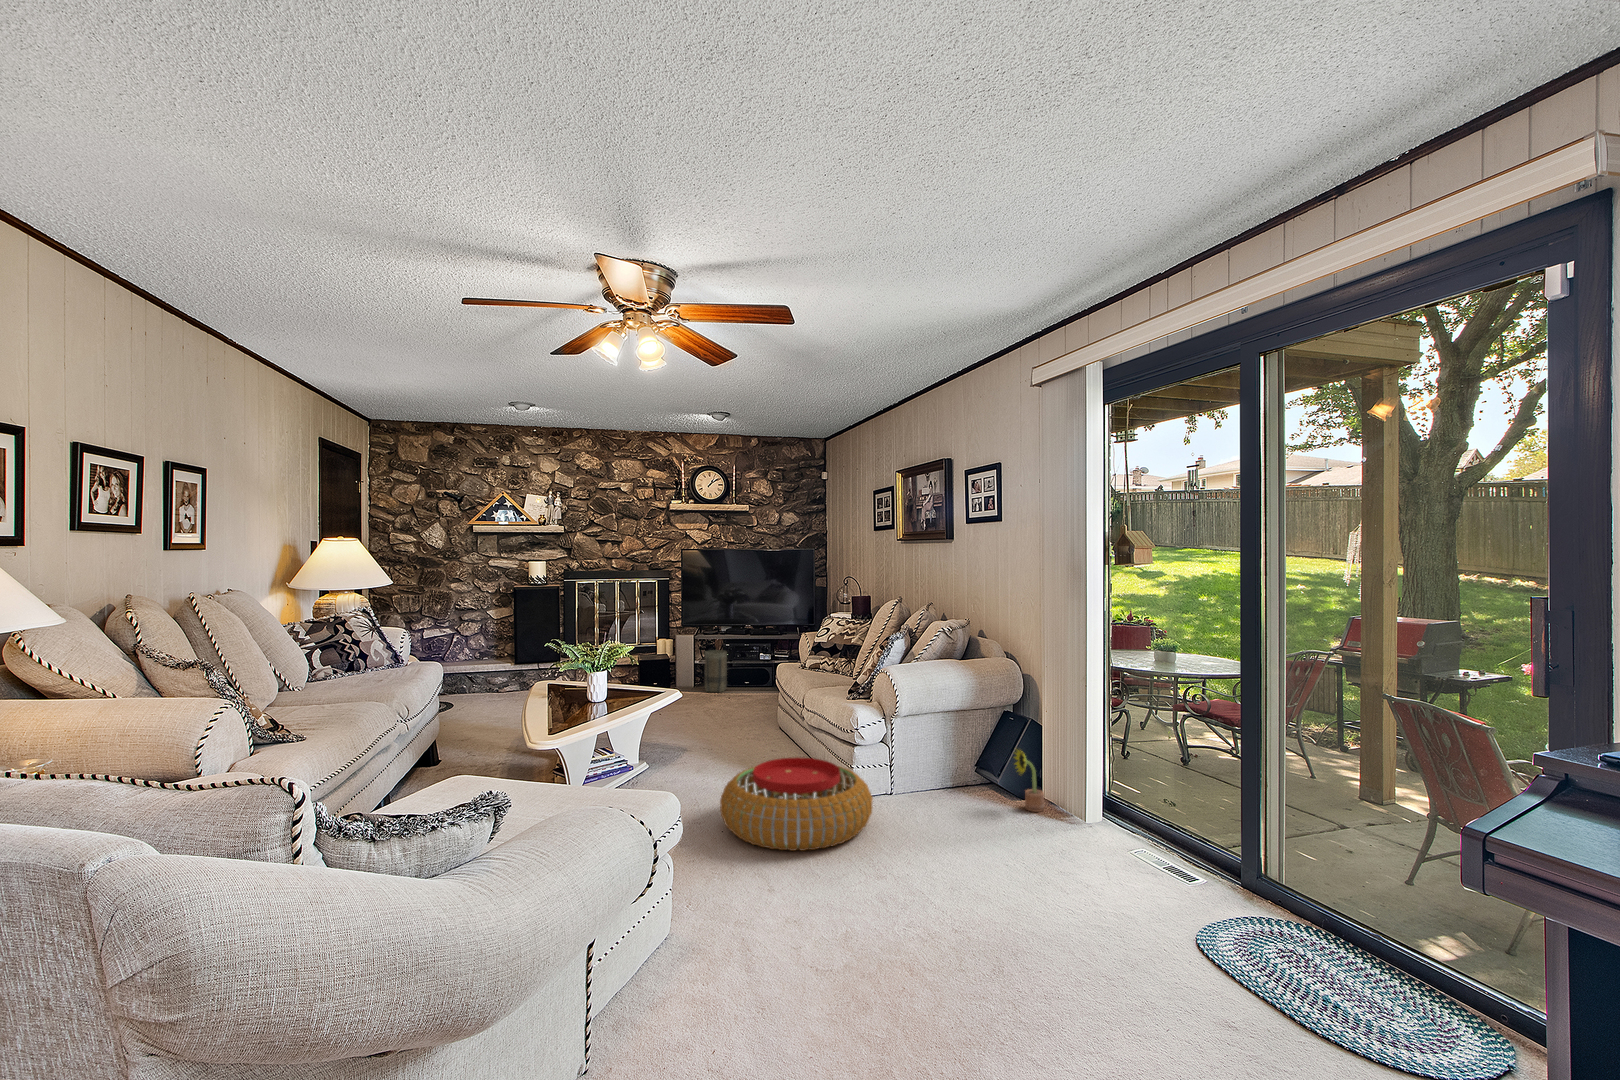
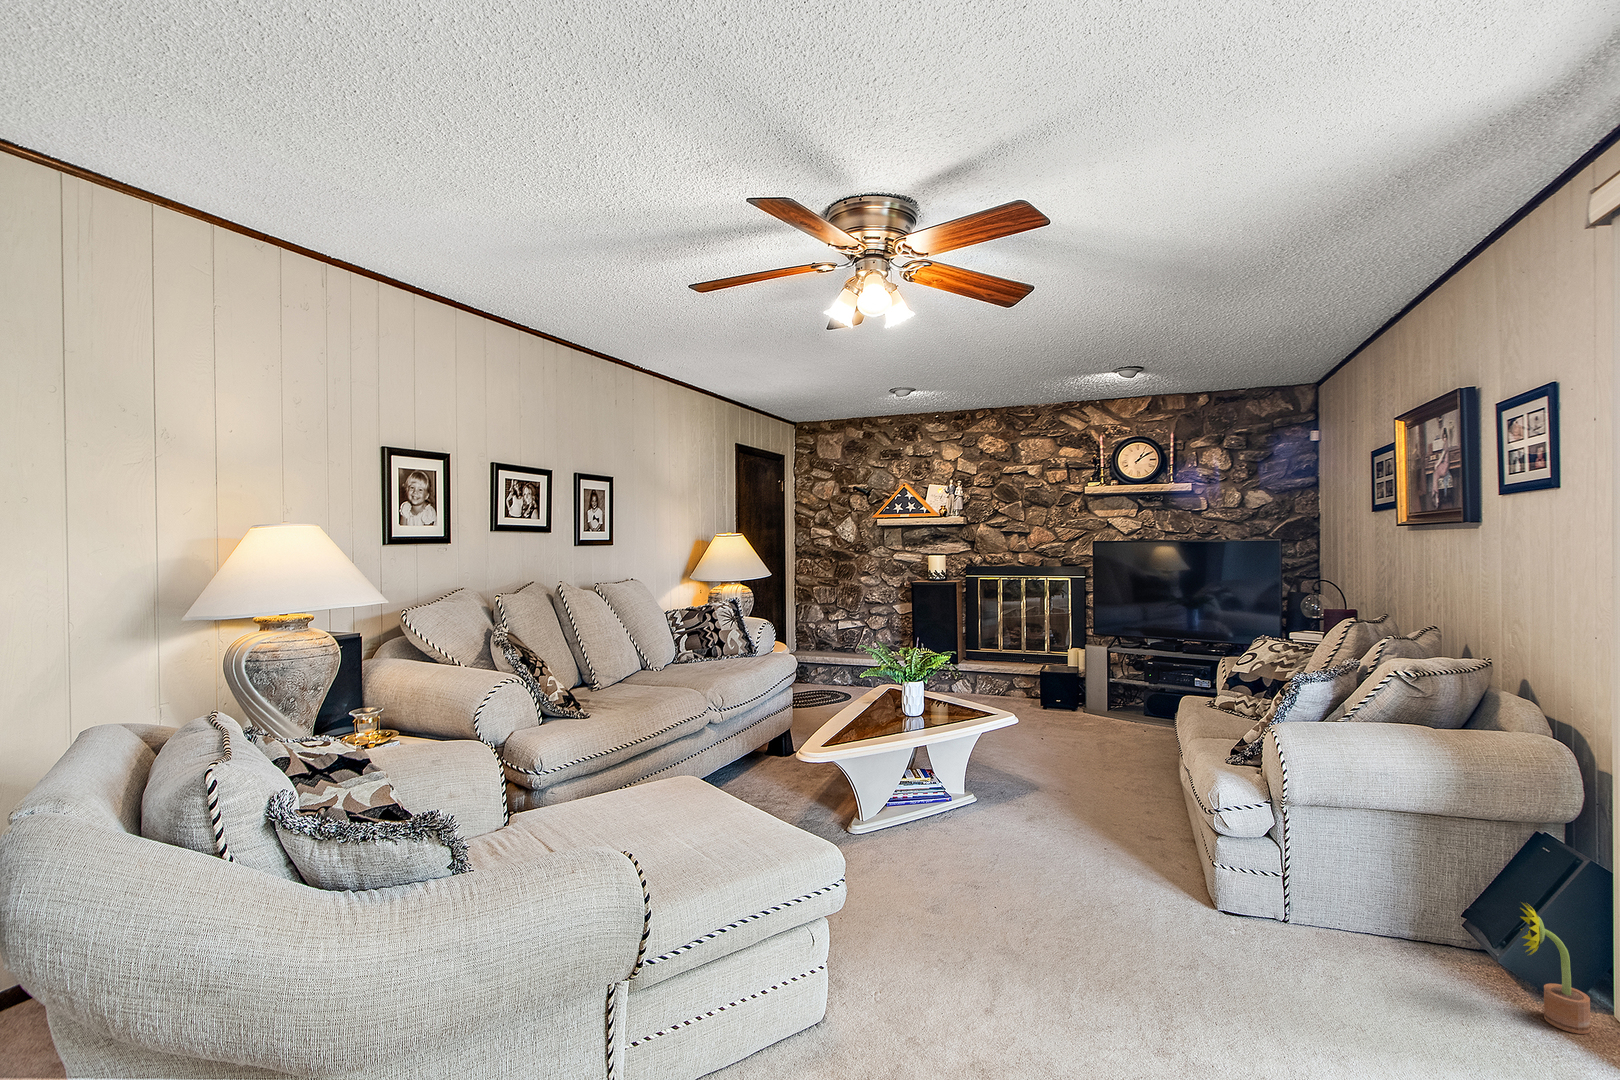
basket: present [705,650,727,692] -> none [1122,669,1152,723]
pouf: present [720,758,873,851] -> none [991,828,1216,971]

